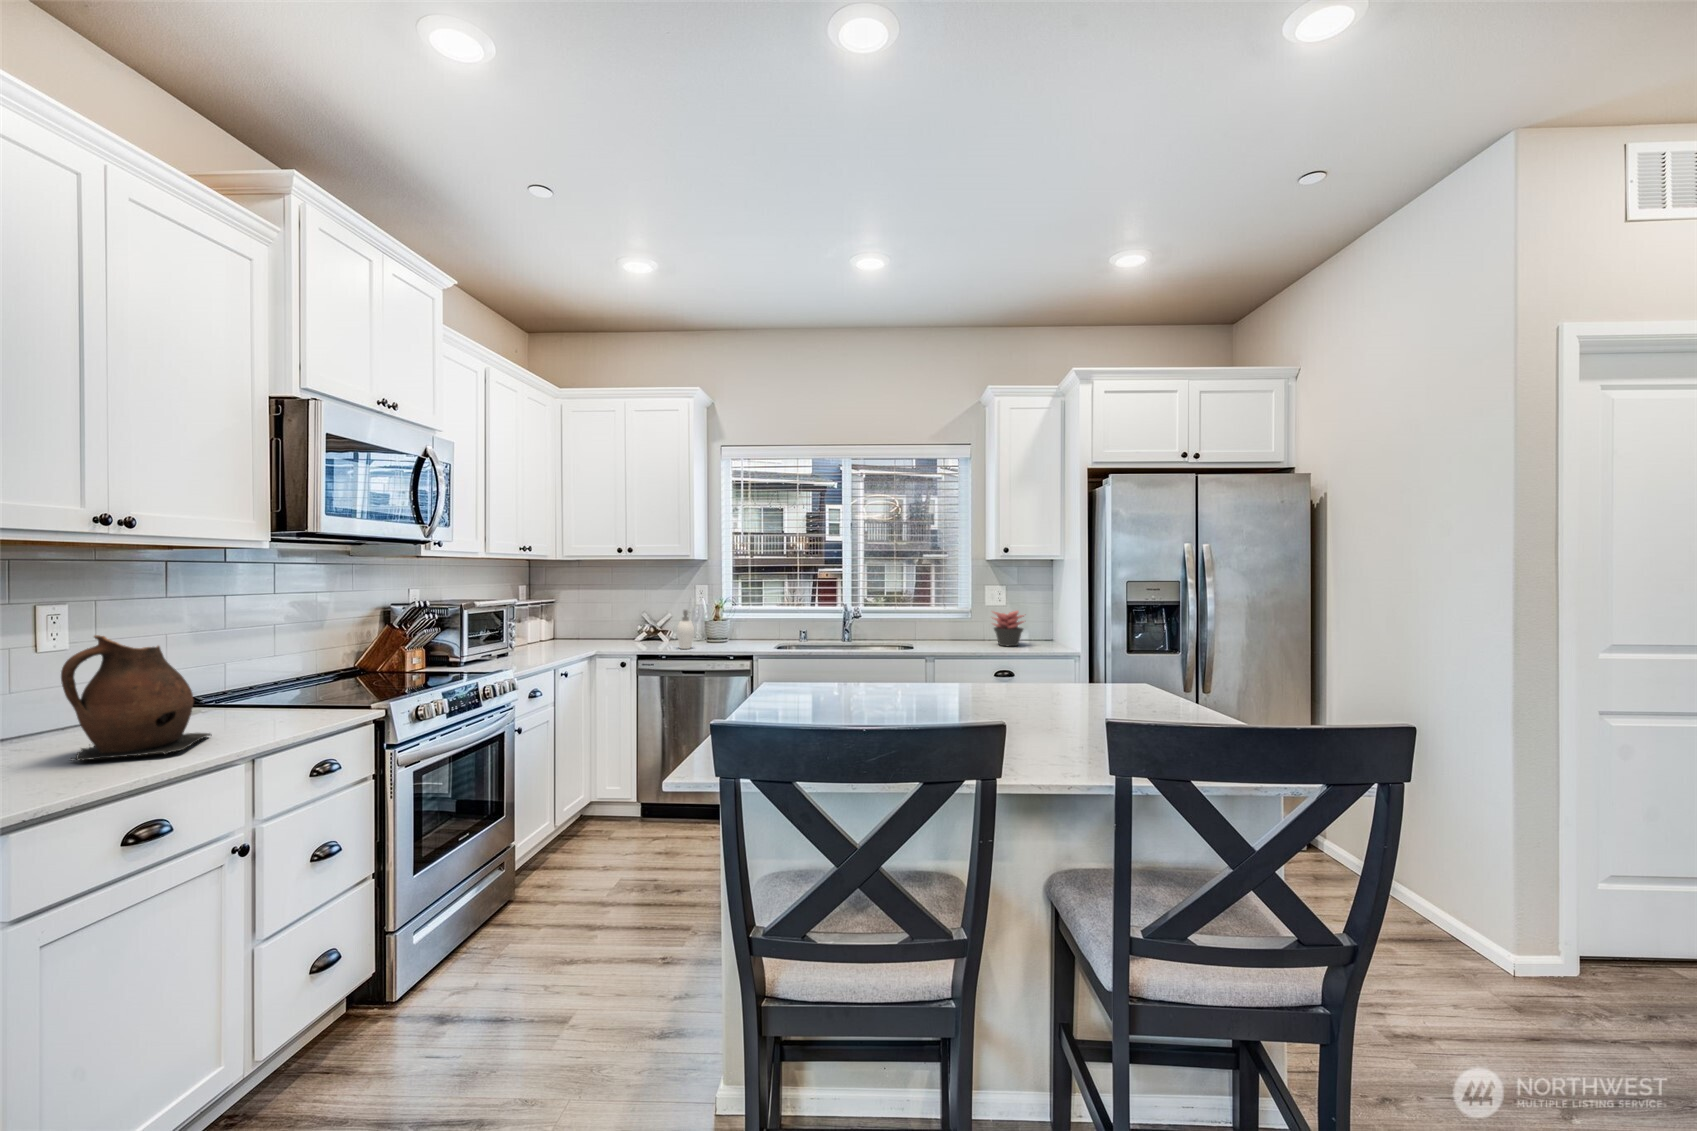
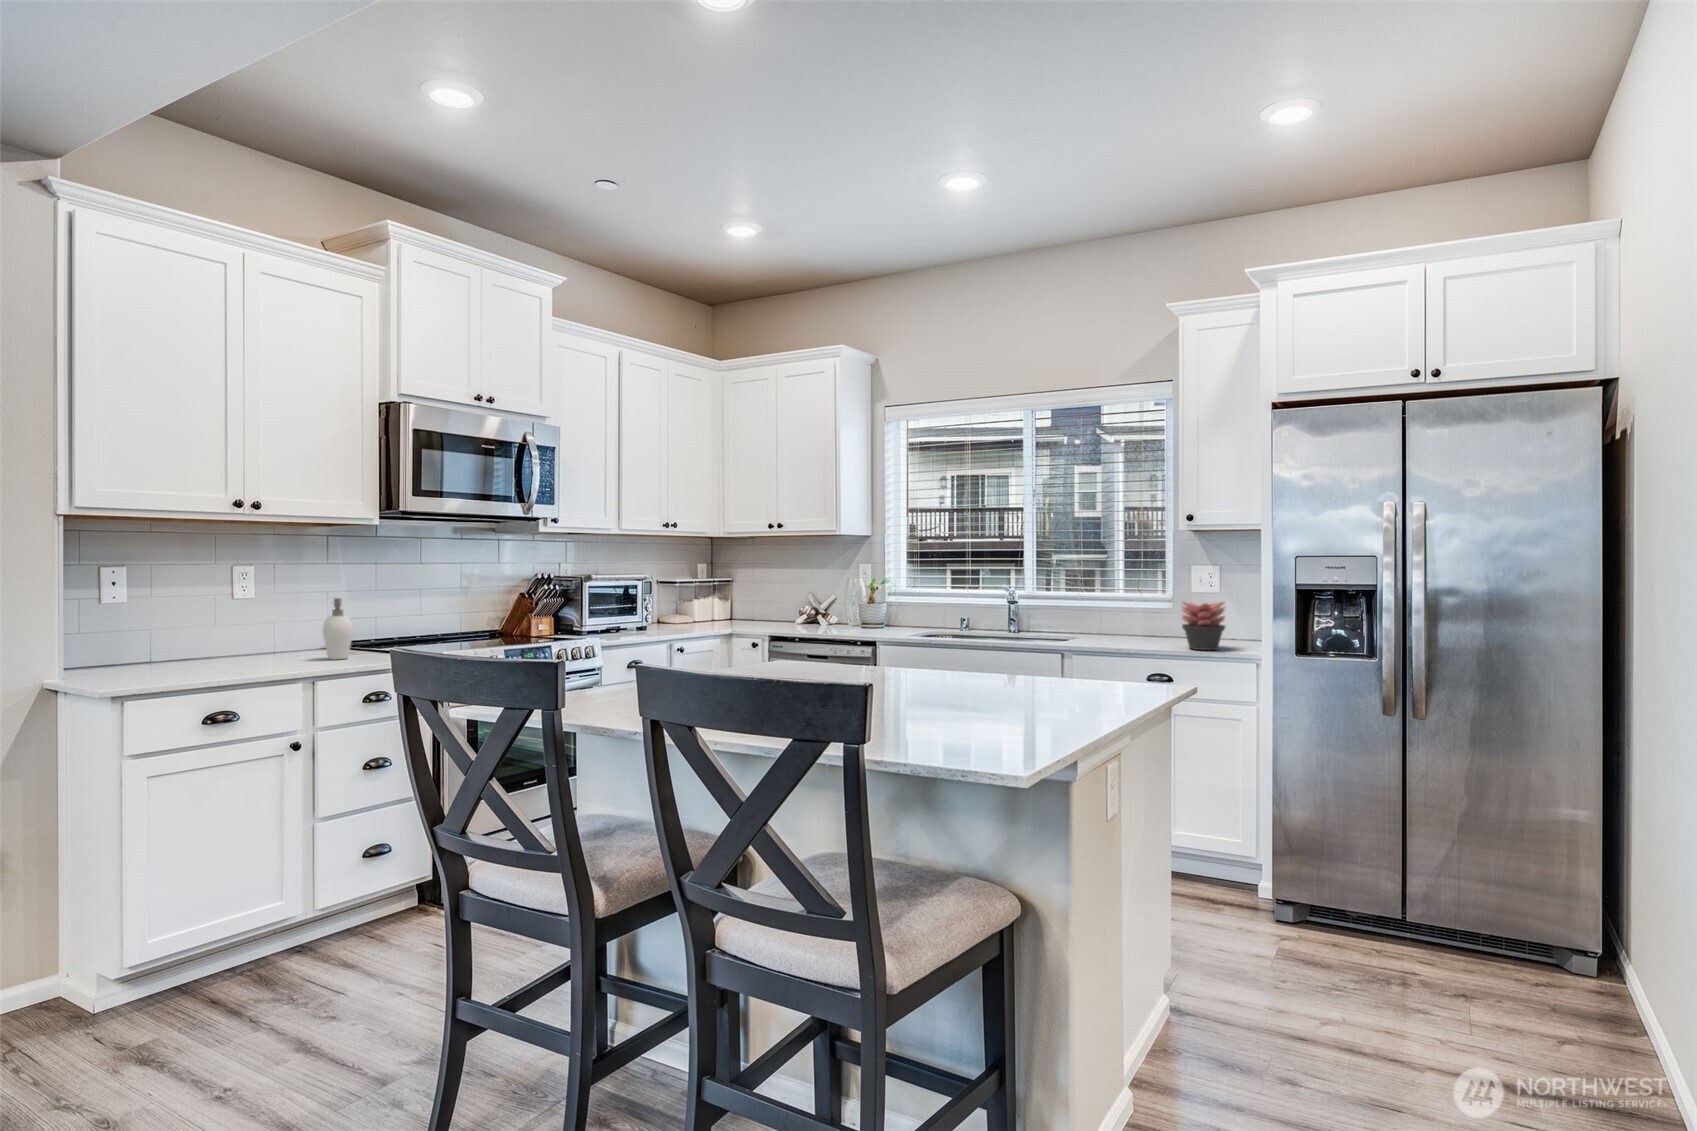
soap dispenser: present [677,610,694,649] -> present [323,598,353,660]
ceramic pitcher: present [61,635,212,760] -> none [209,584,305,670]

